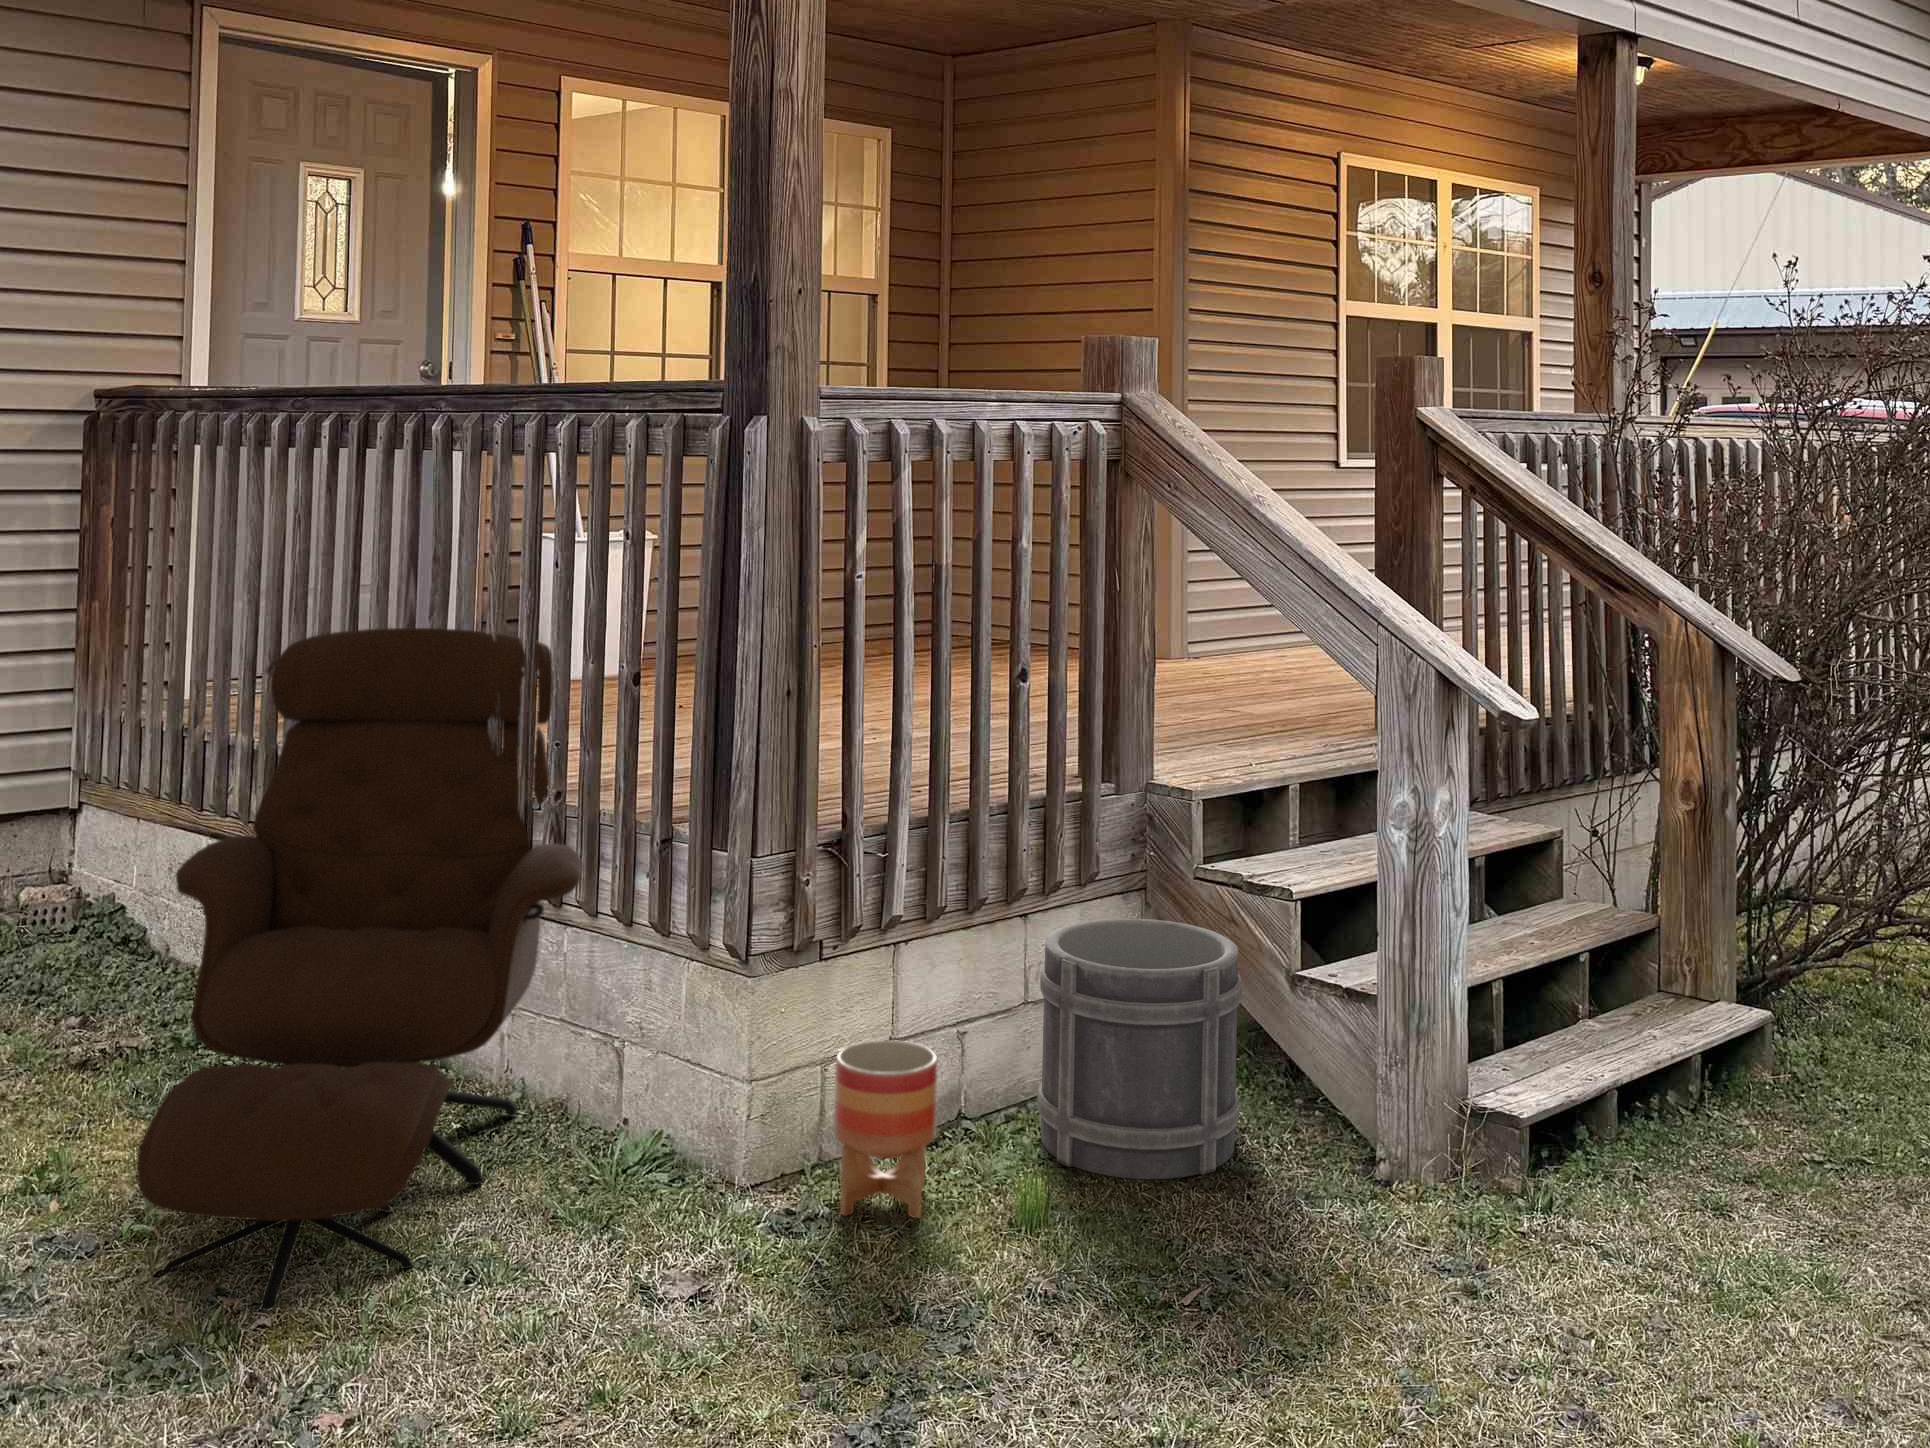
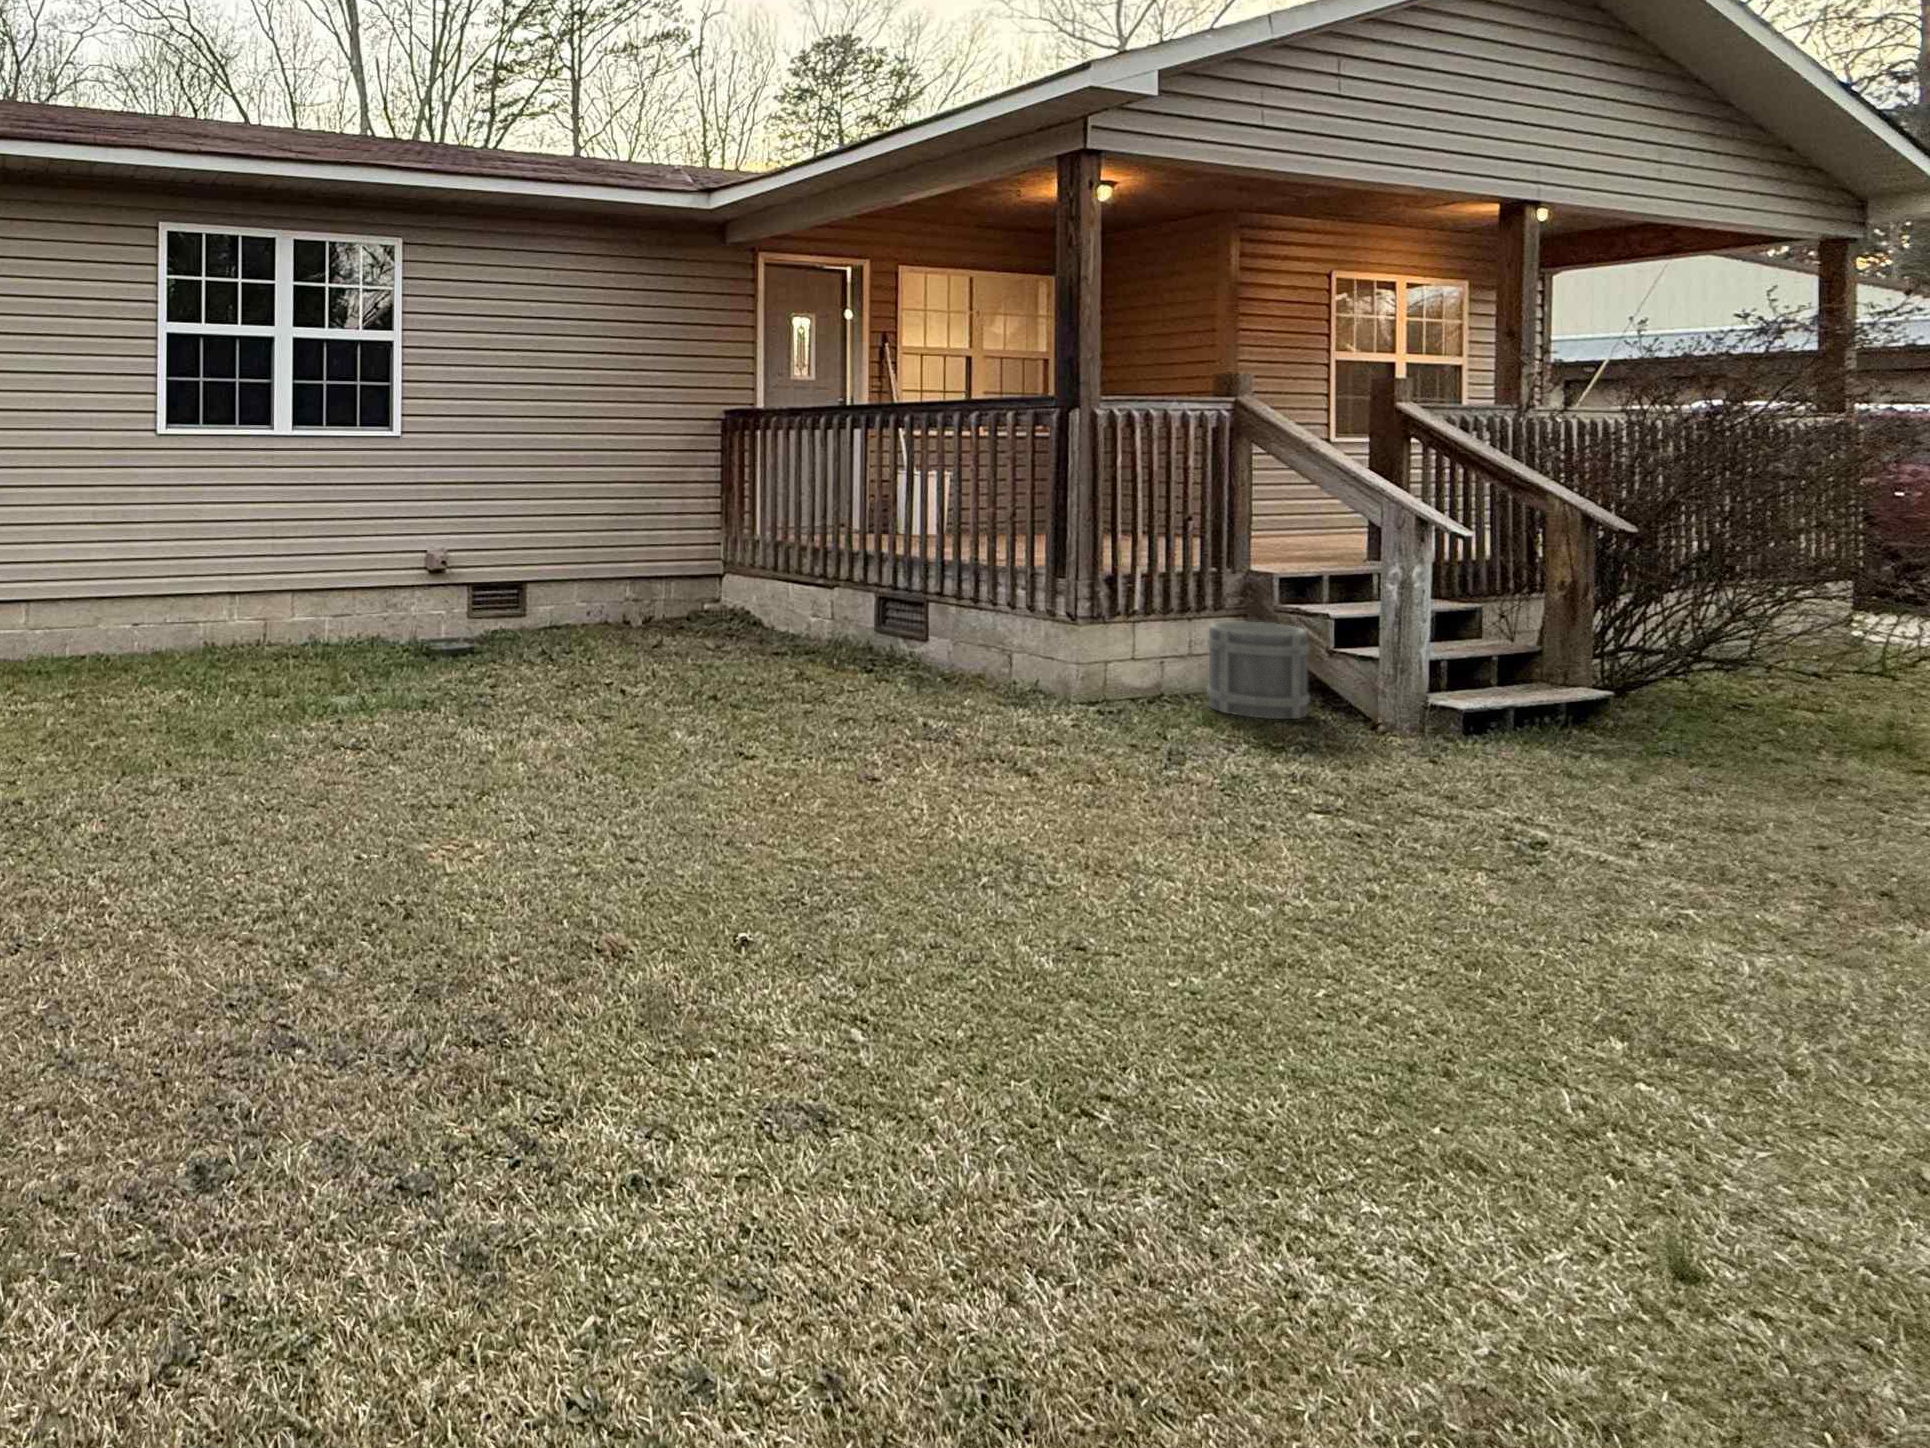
lounge chair: present [137,628,583,1311] -> none [834,500,997,719]
planter: present [834,1040,938,1218] -> none [1122,655,1169,719]

